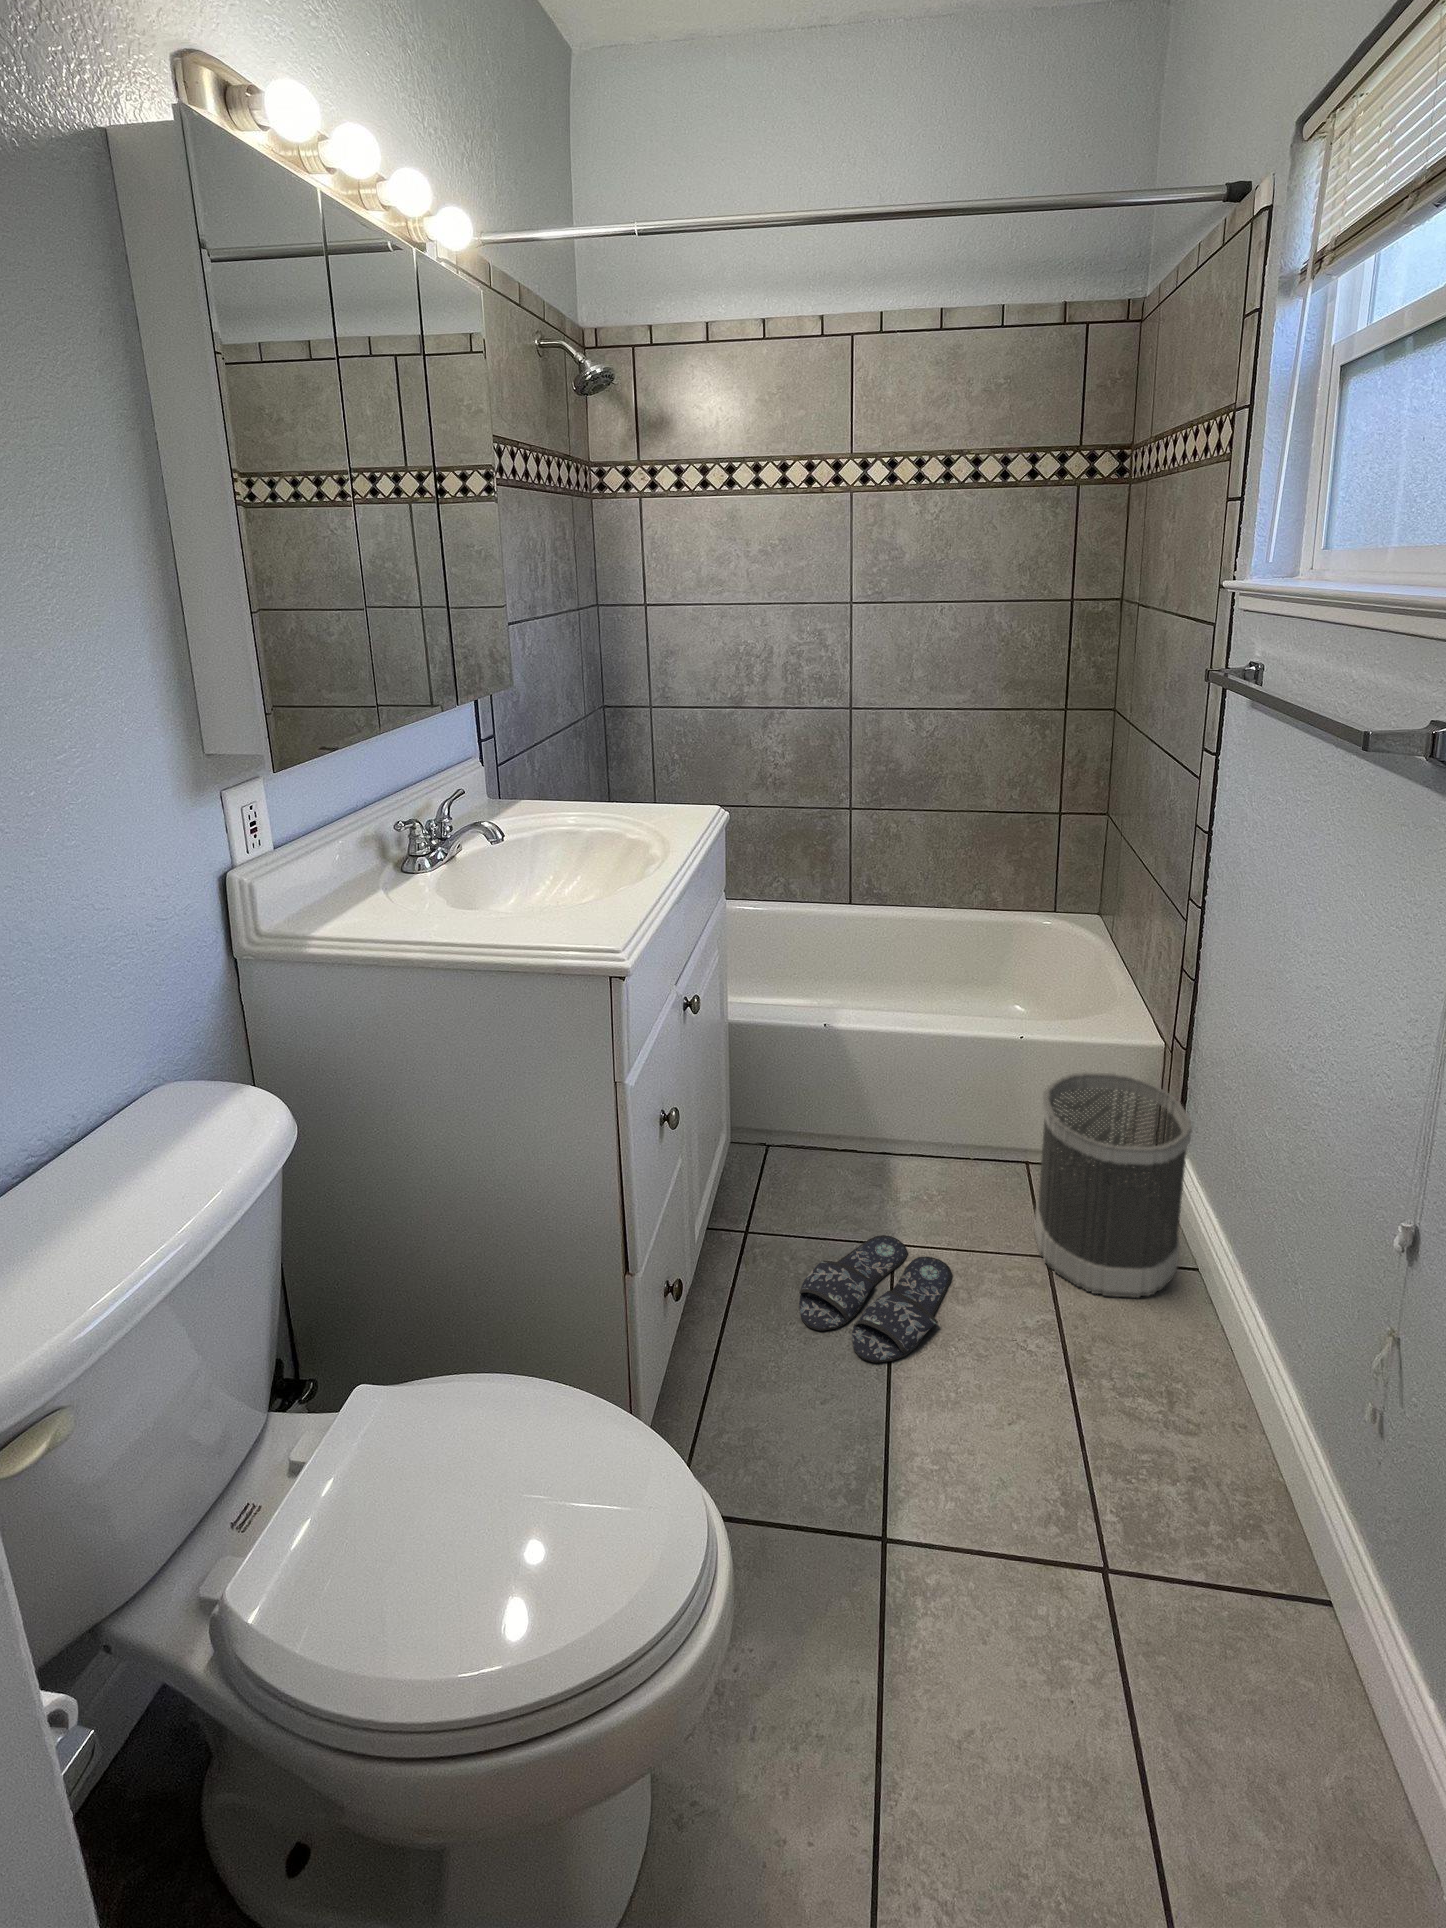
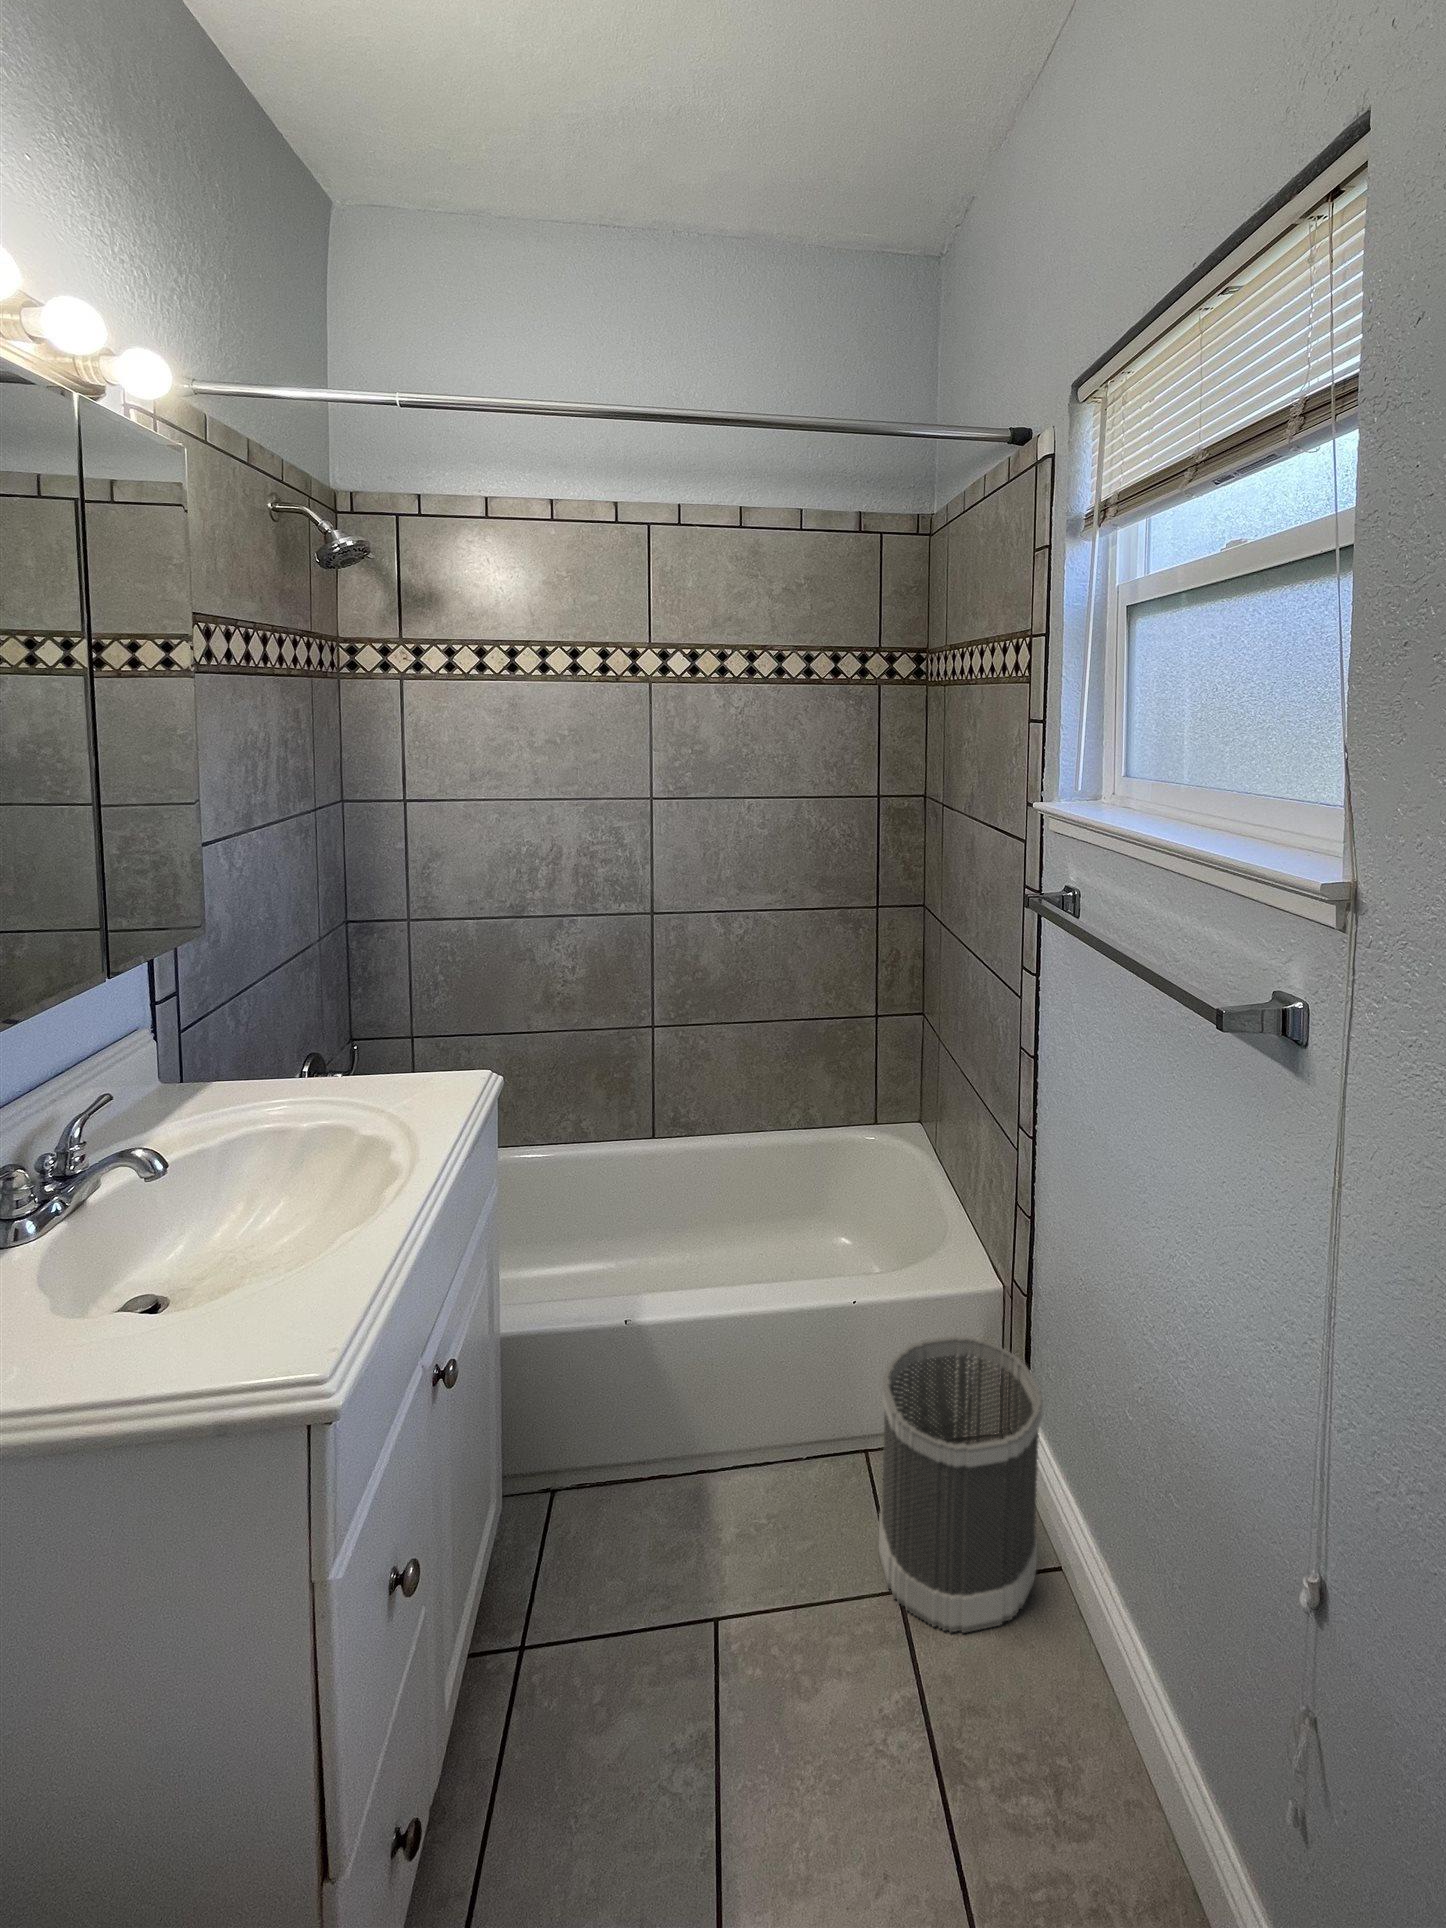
slippers: present [799,1235,952,1363] -> none [591,1601,787,1831]

